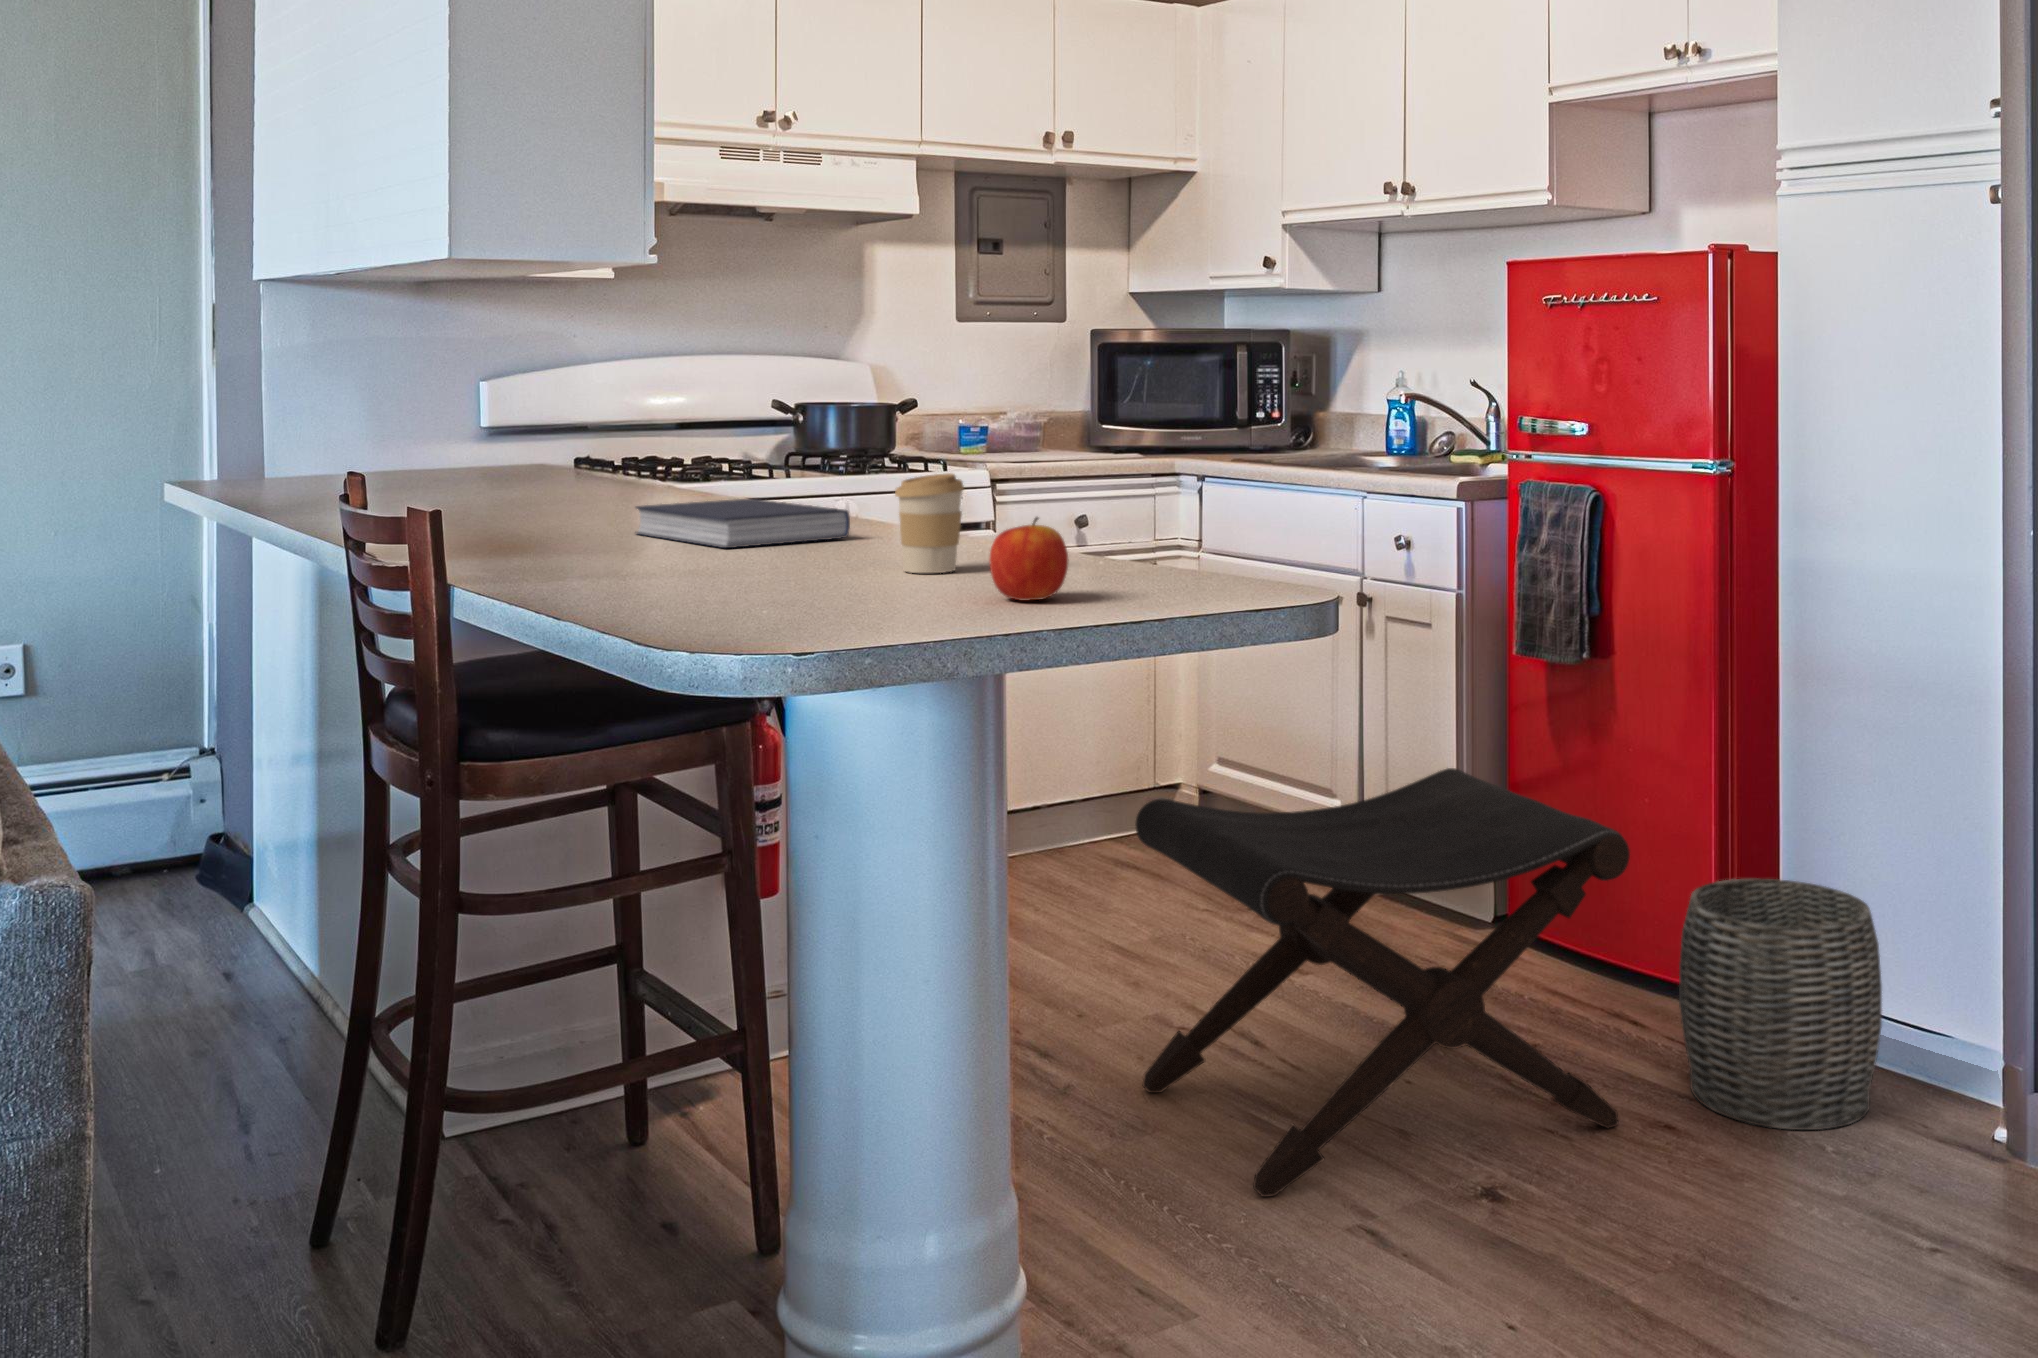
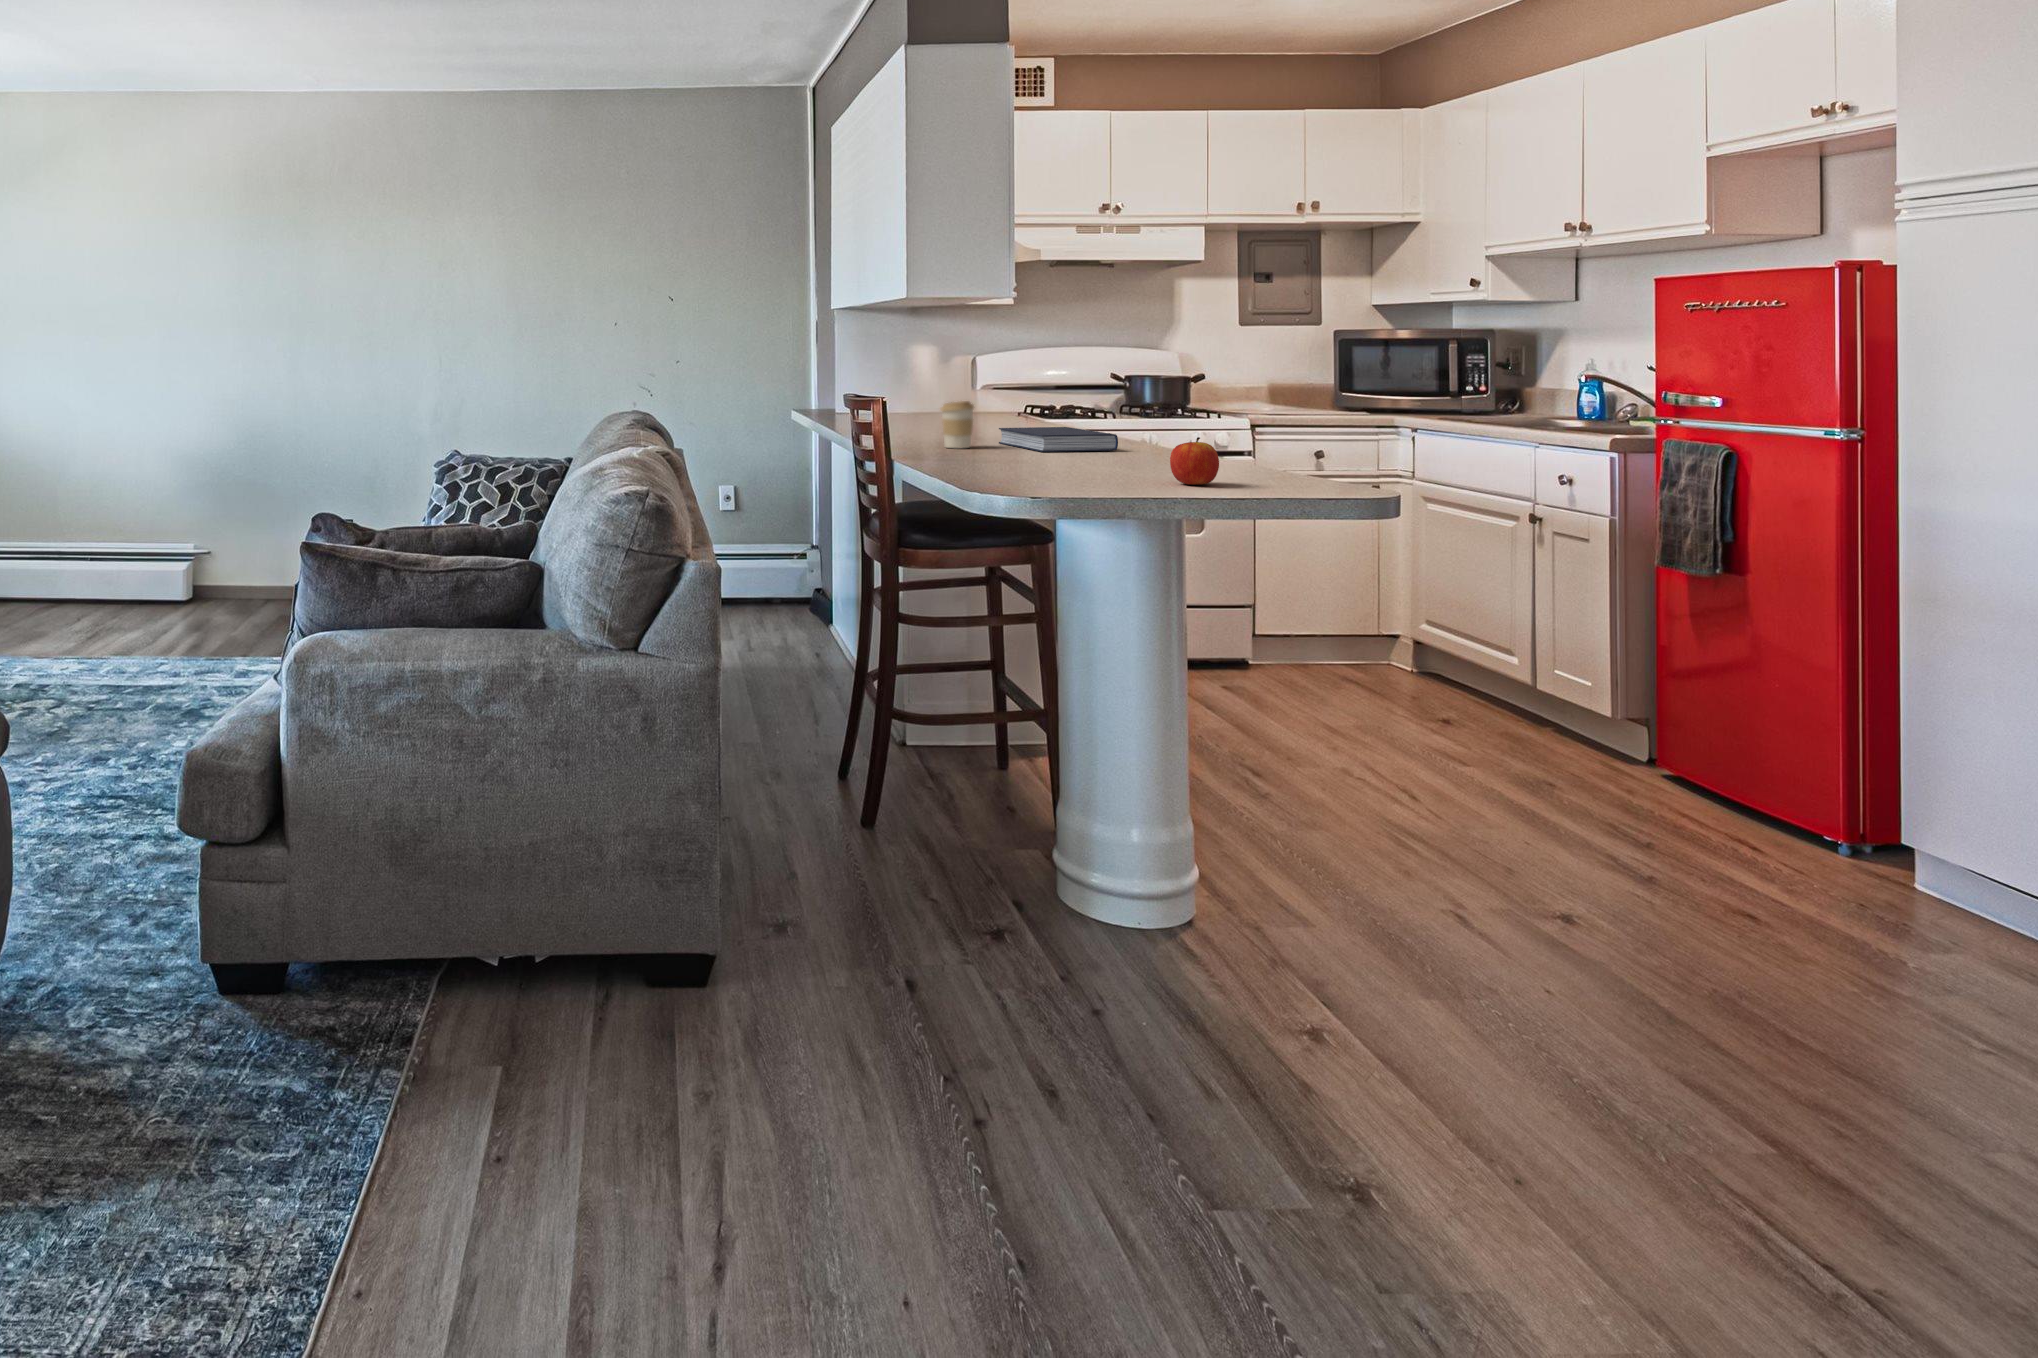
coffee cup: present [895,473,964,573] -> present [941,401,974,448]
footstool: present [1136,768,1630,1197] -> none [1312,627,1708,905]
woven basket: present [1679,879,1882,1130] -> none [1773,748,1984,952]

